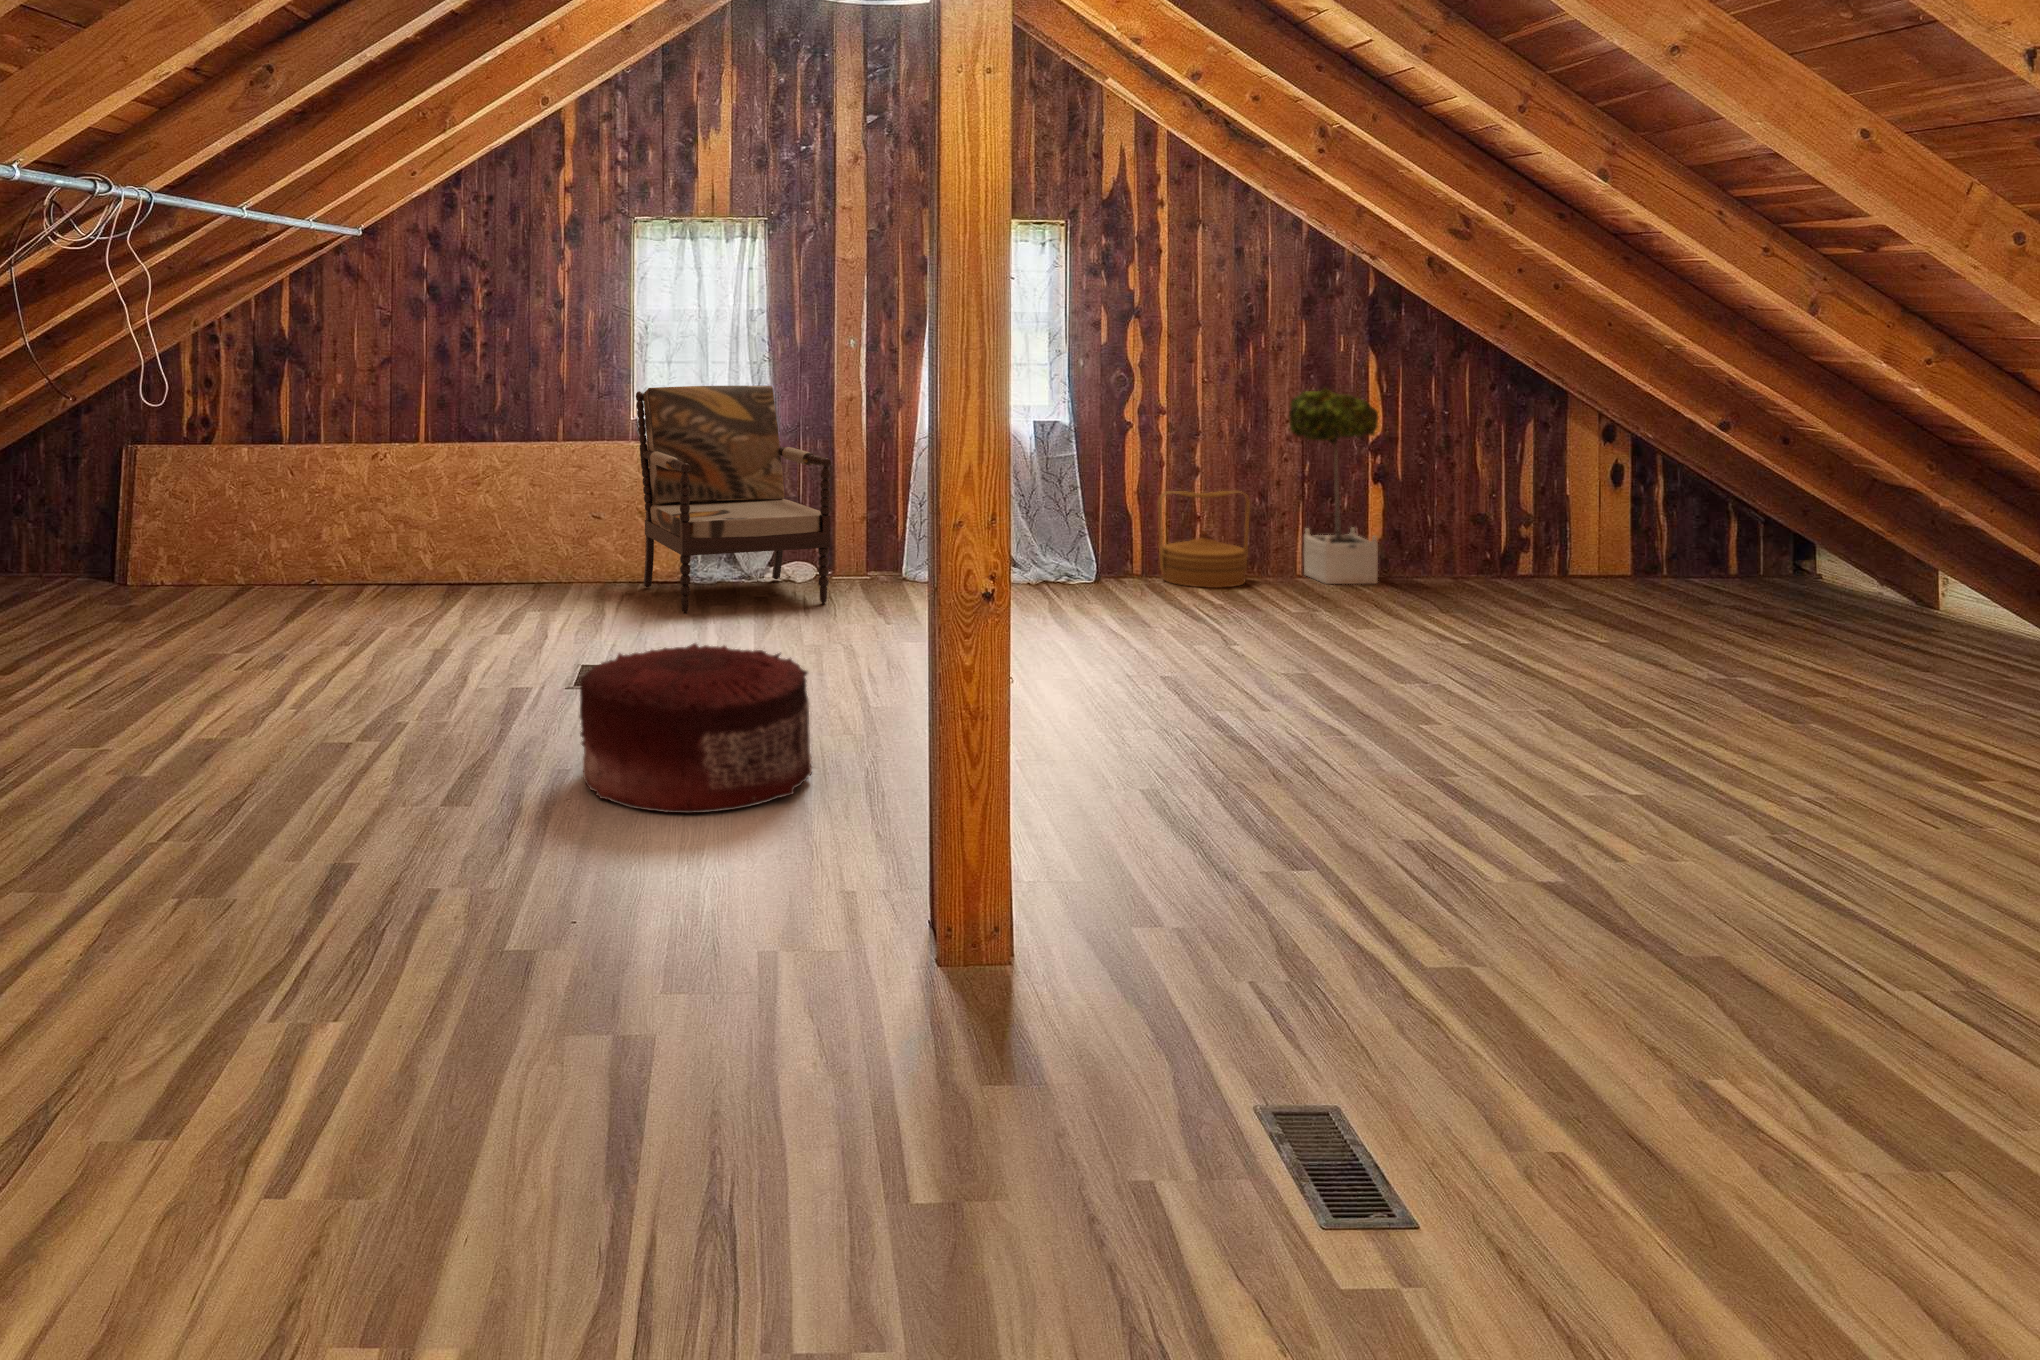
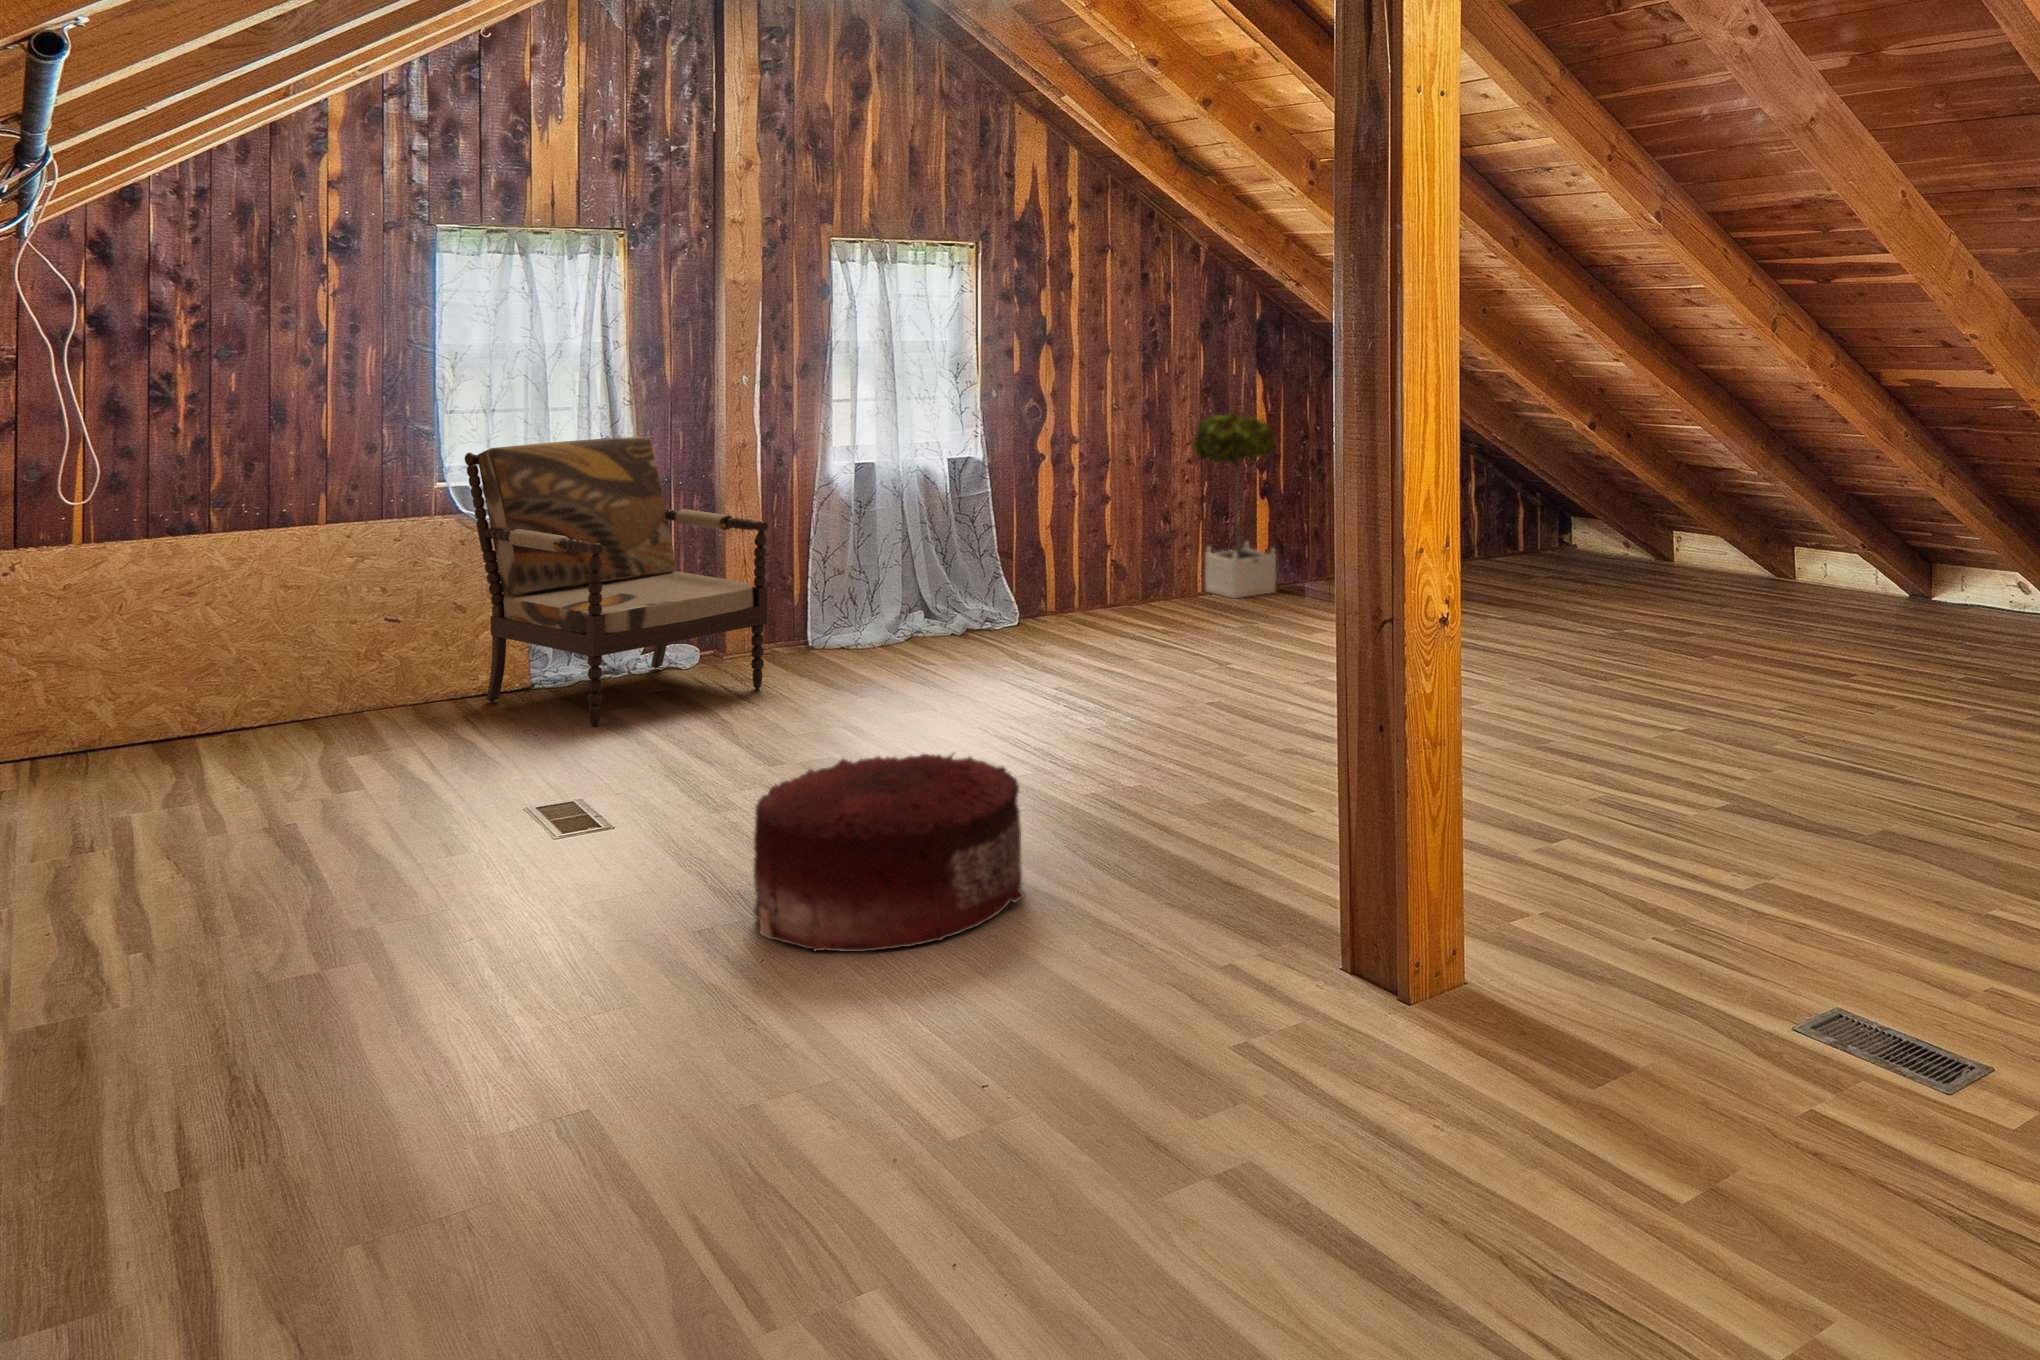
woven basket: present [1158,491,1250,588] -> none [1081,516,1167,617]

